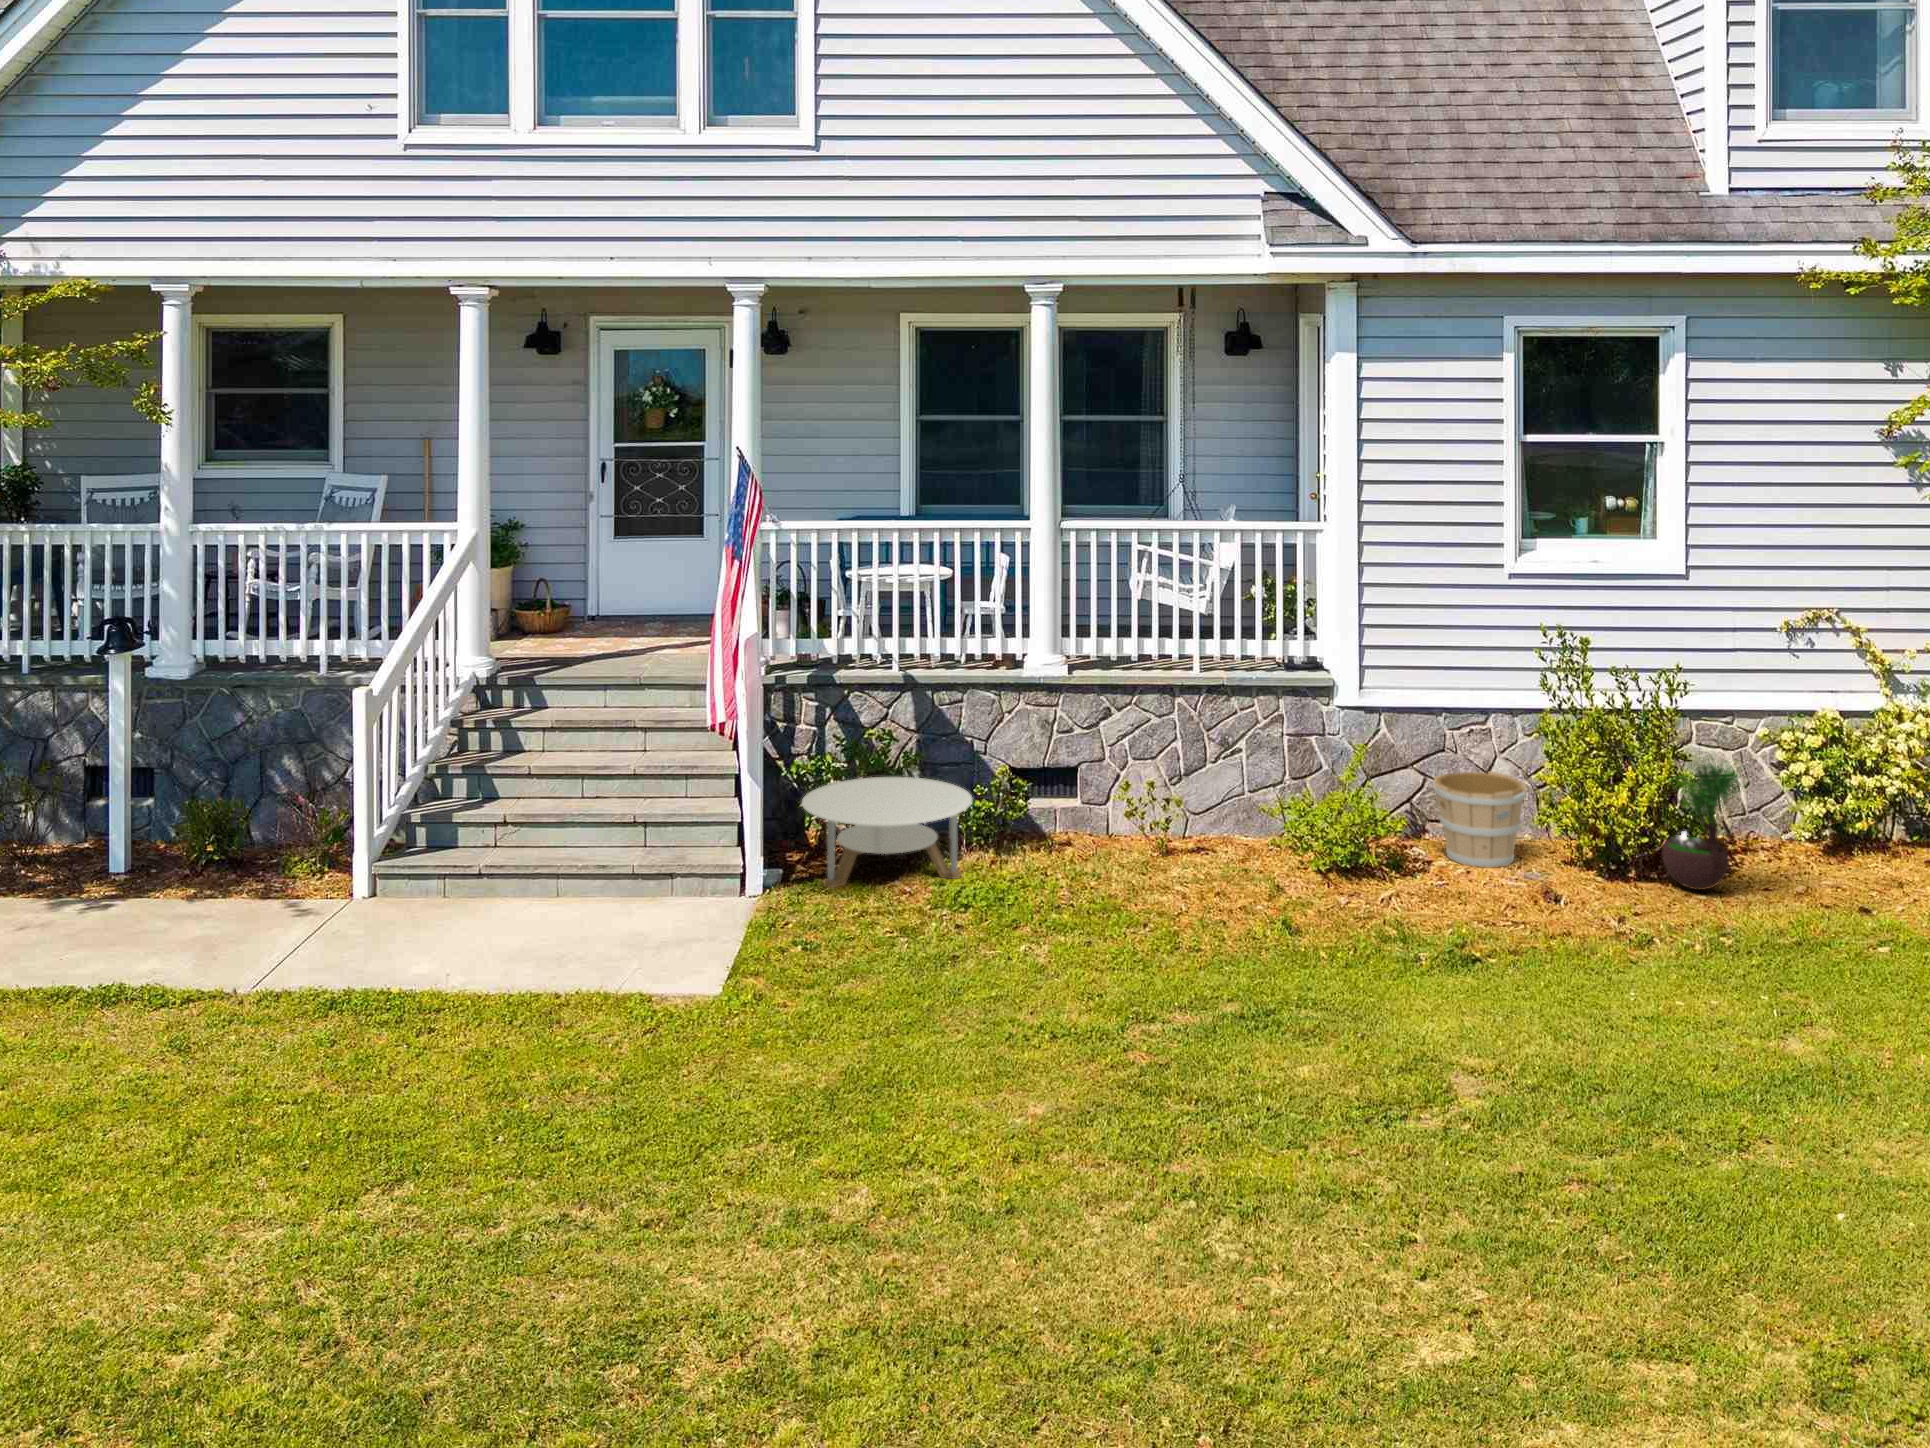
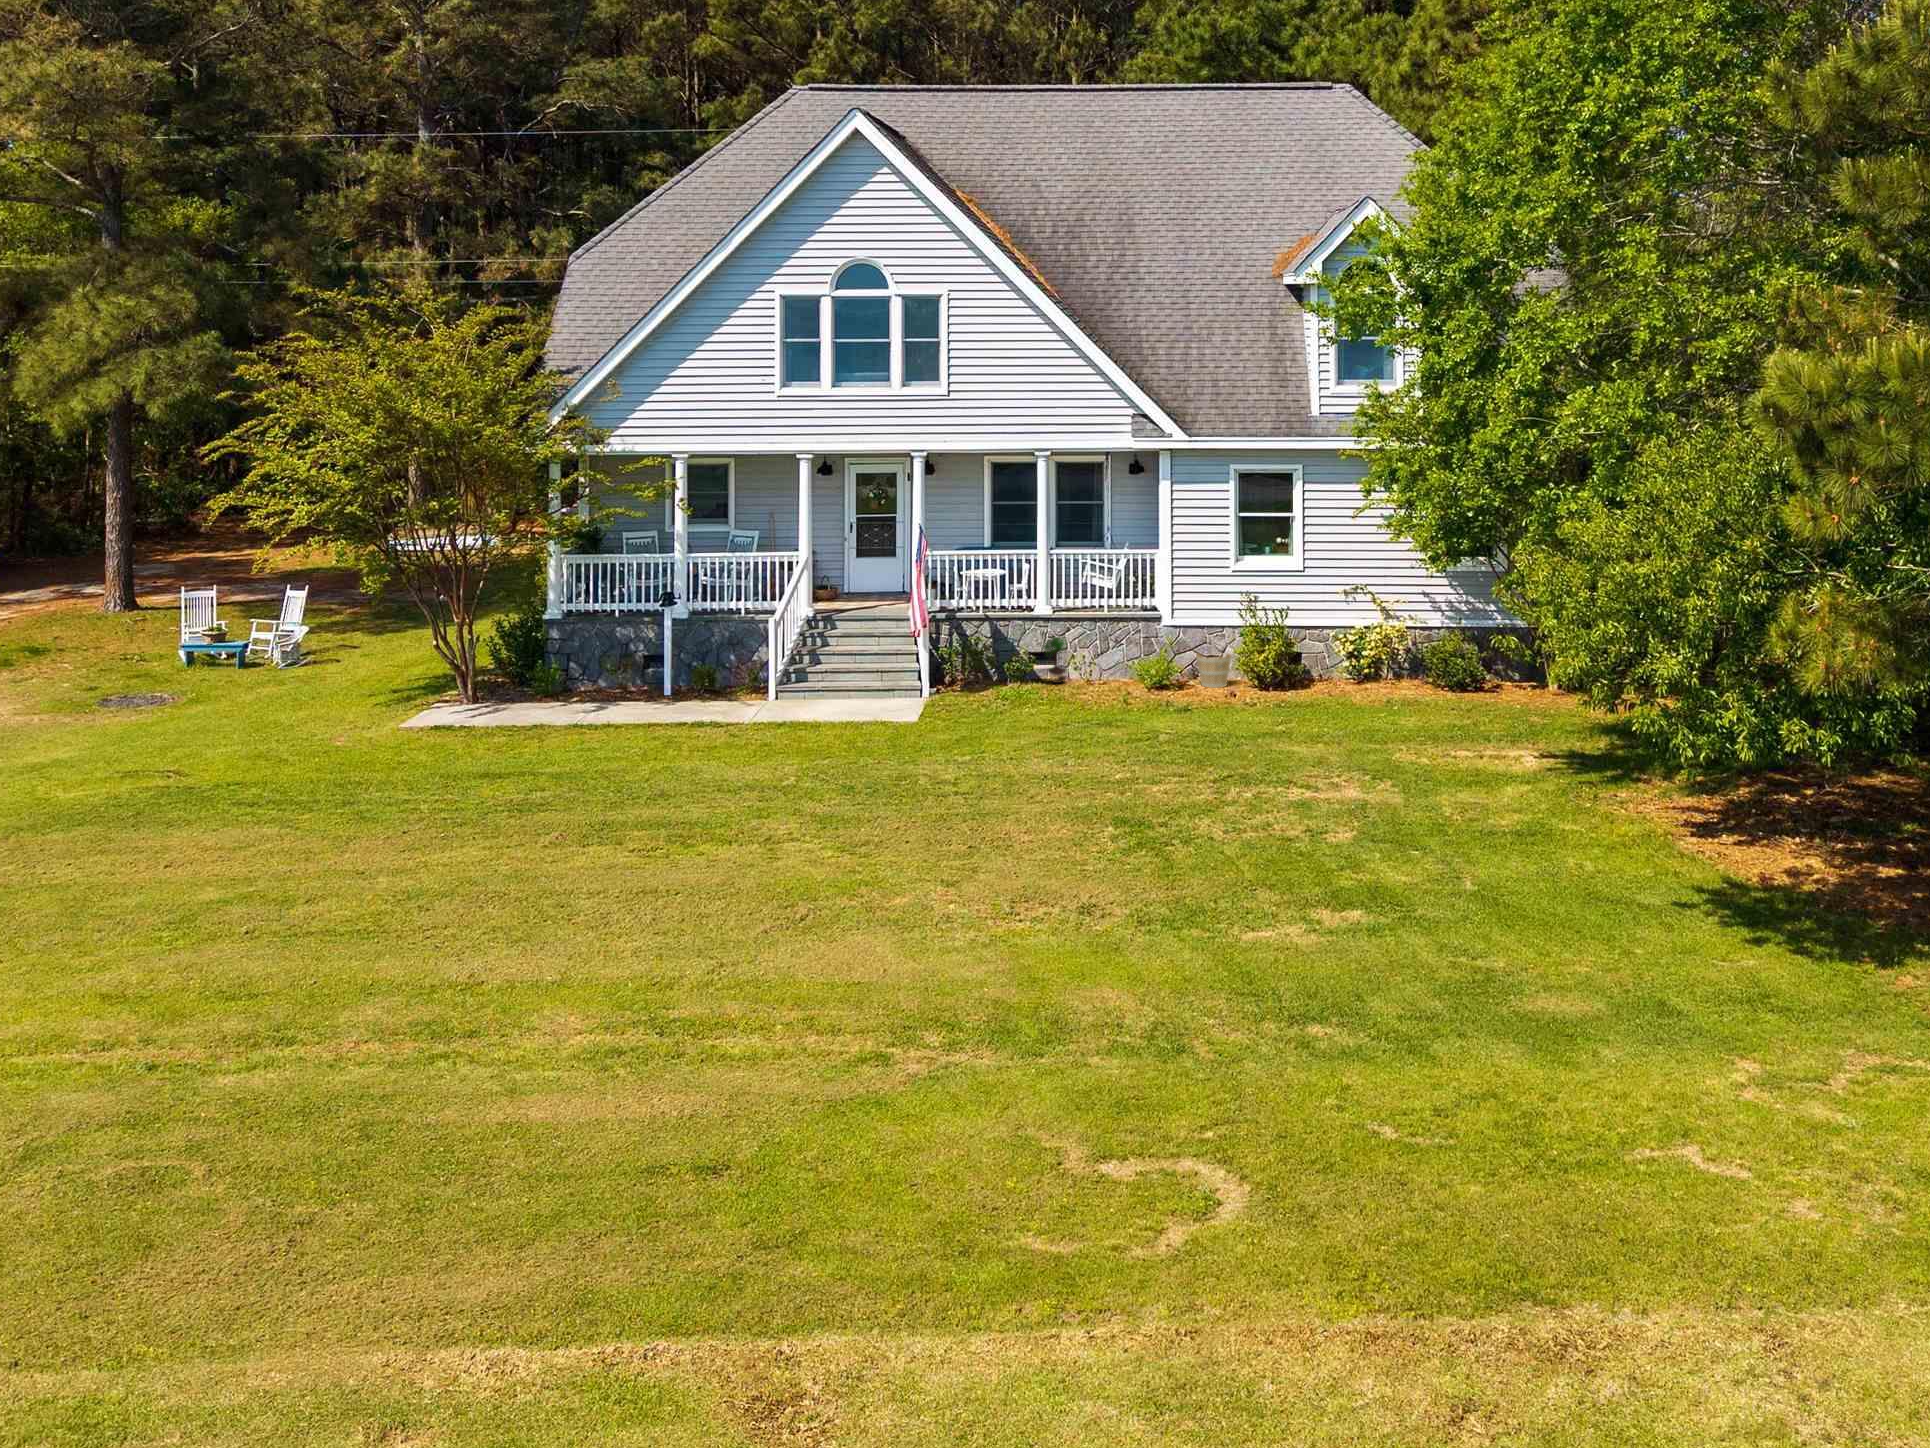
potted tree: present [1663,757,1746,890] -> present [1043,636,1067,683]
round table: present [802,777,972,888] -> none [943,656,1011,695]

